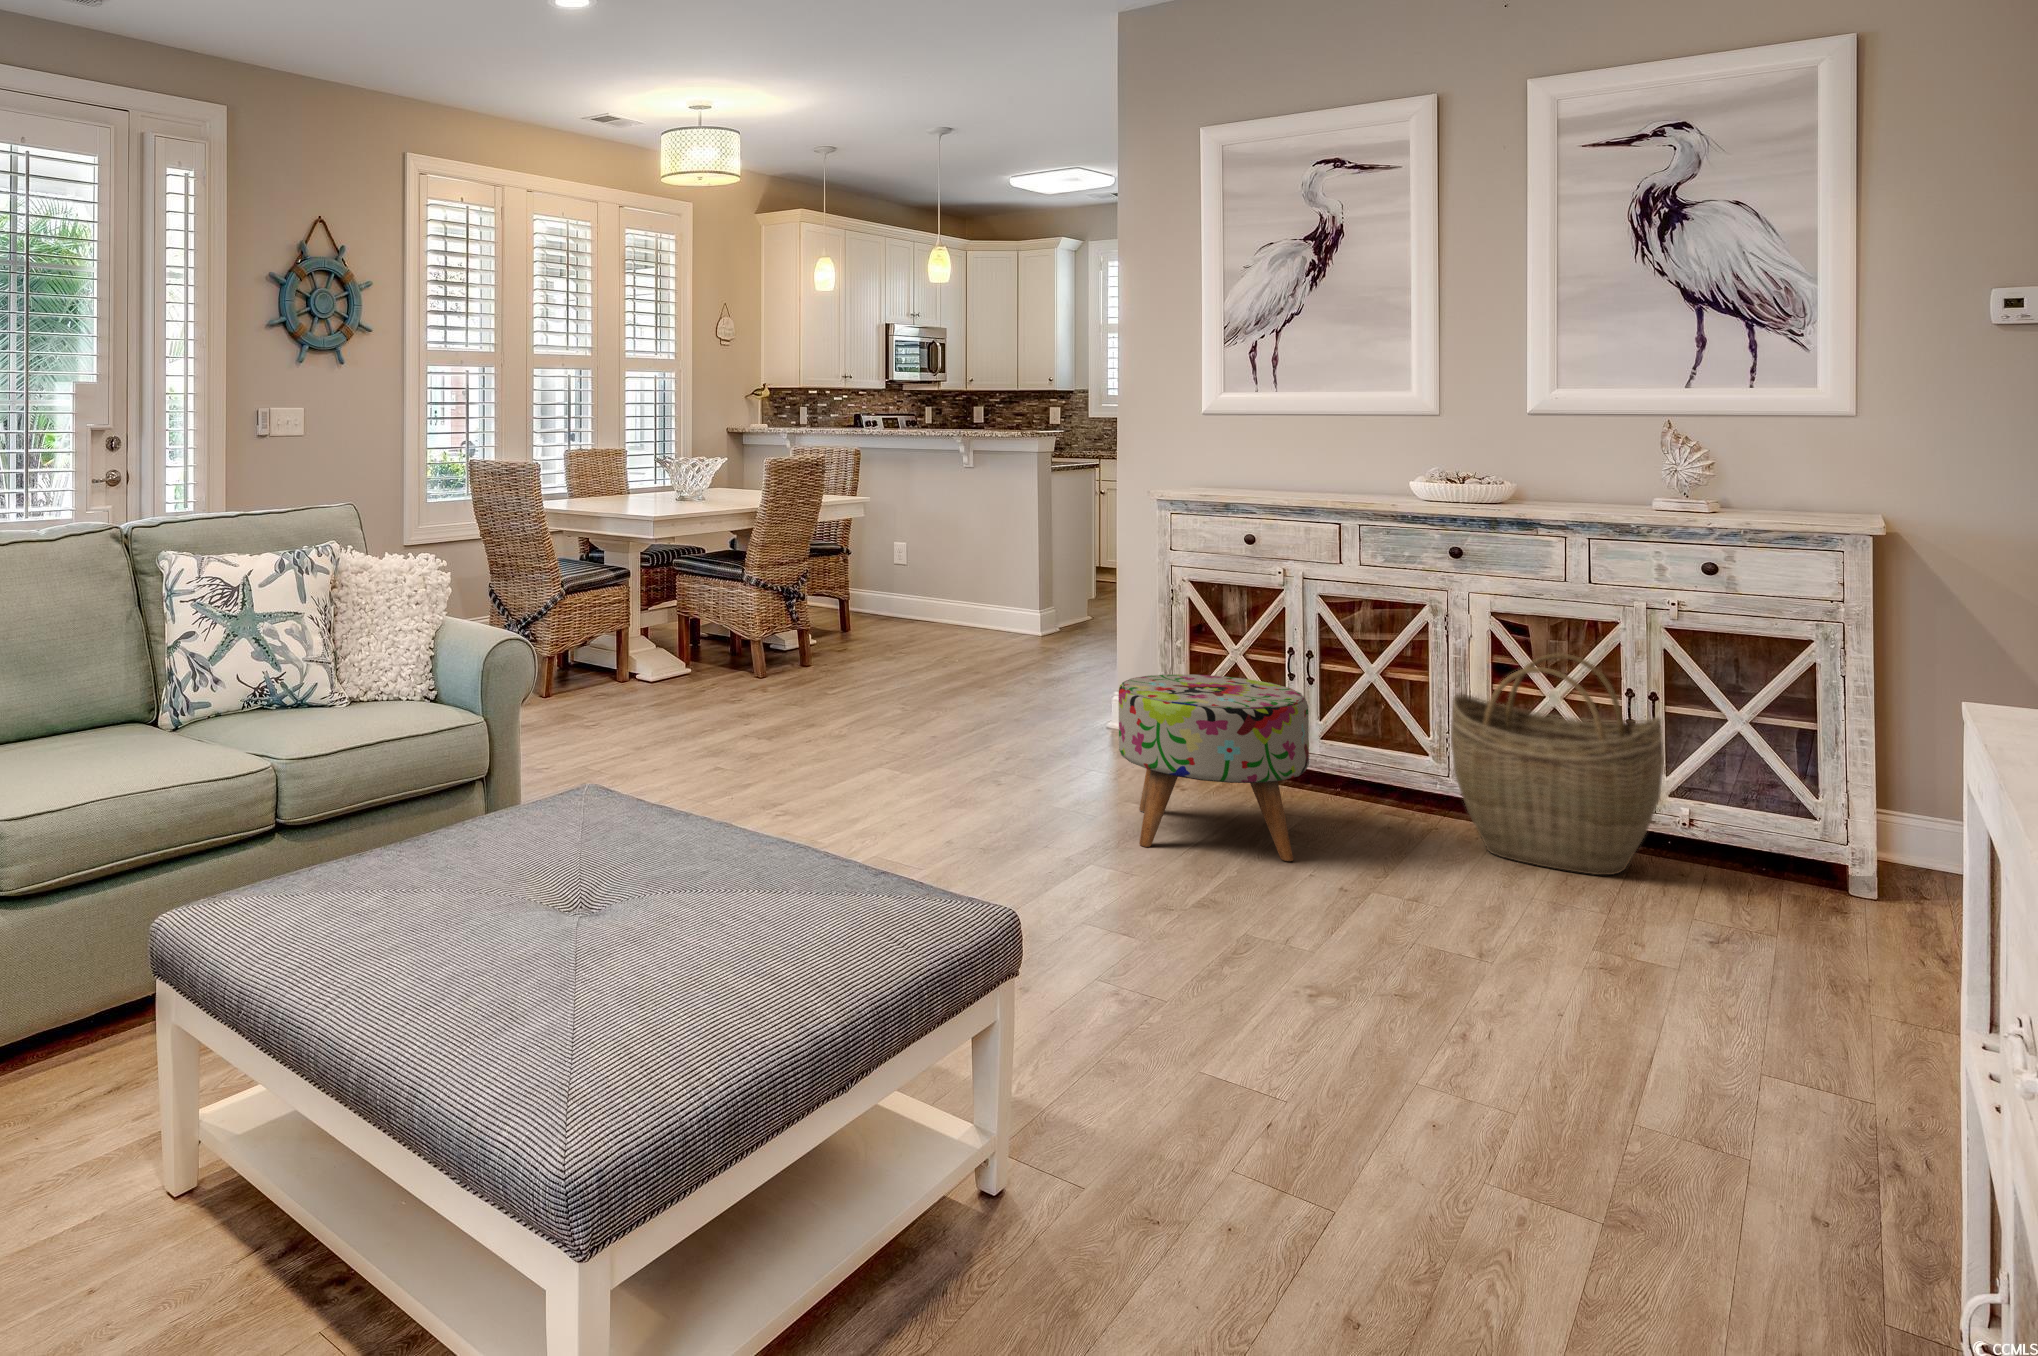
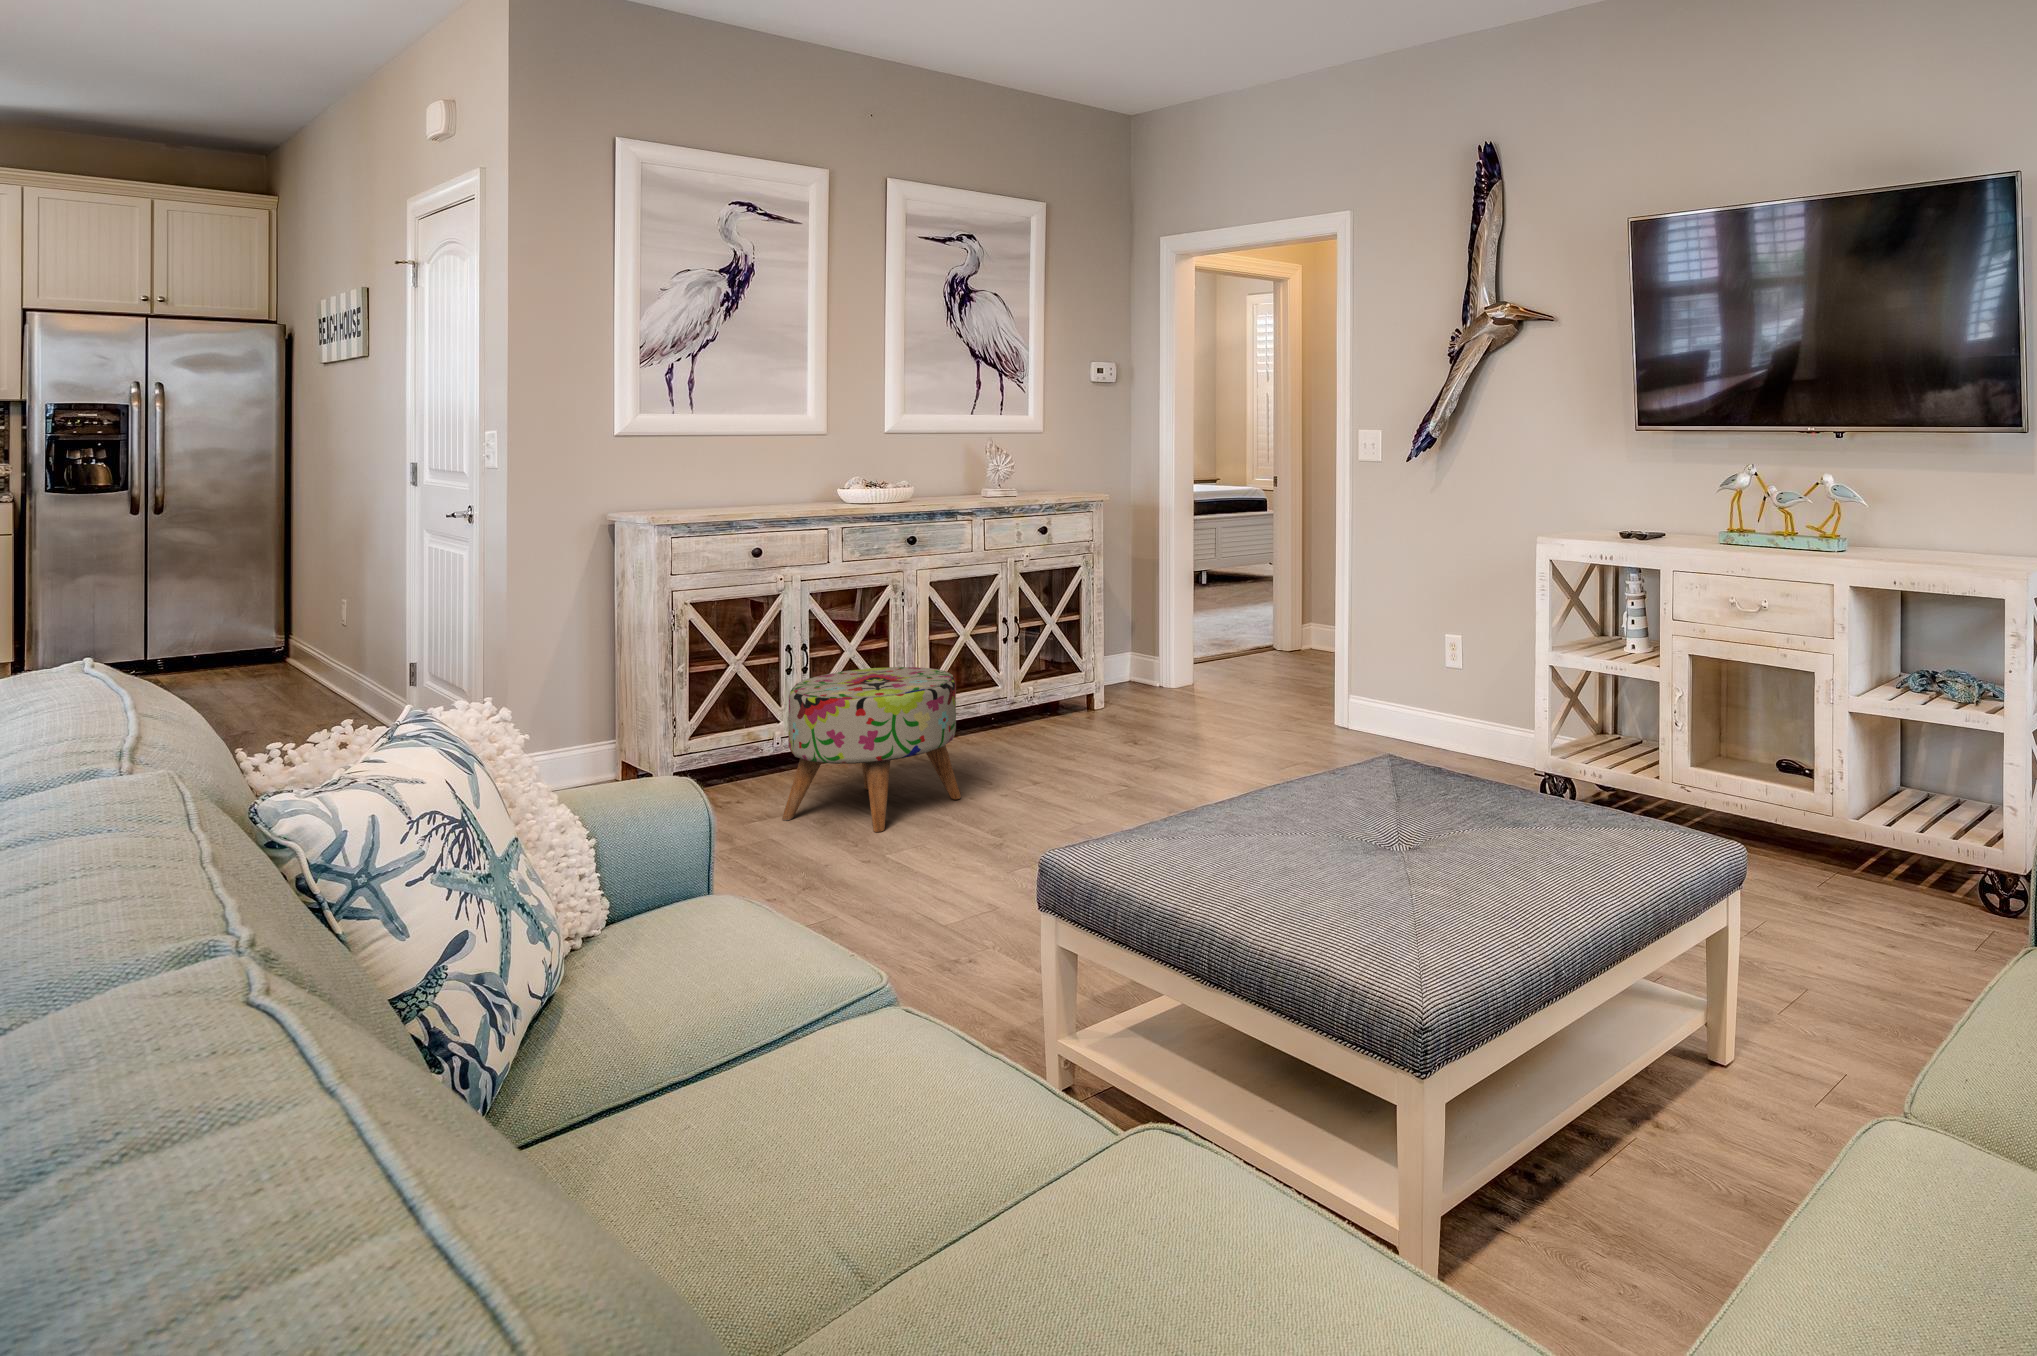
woven basket: present [1451,653,1664,875] -> none [944,603,1072,754]

